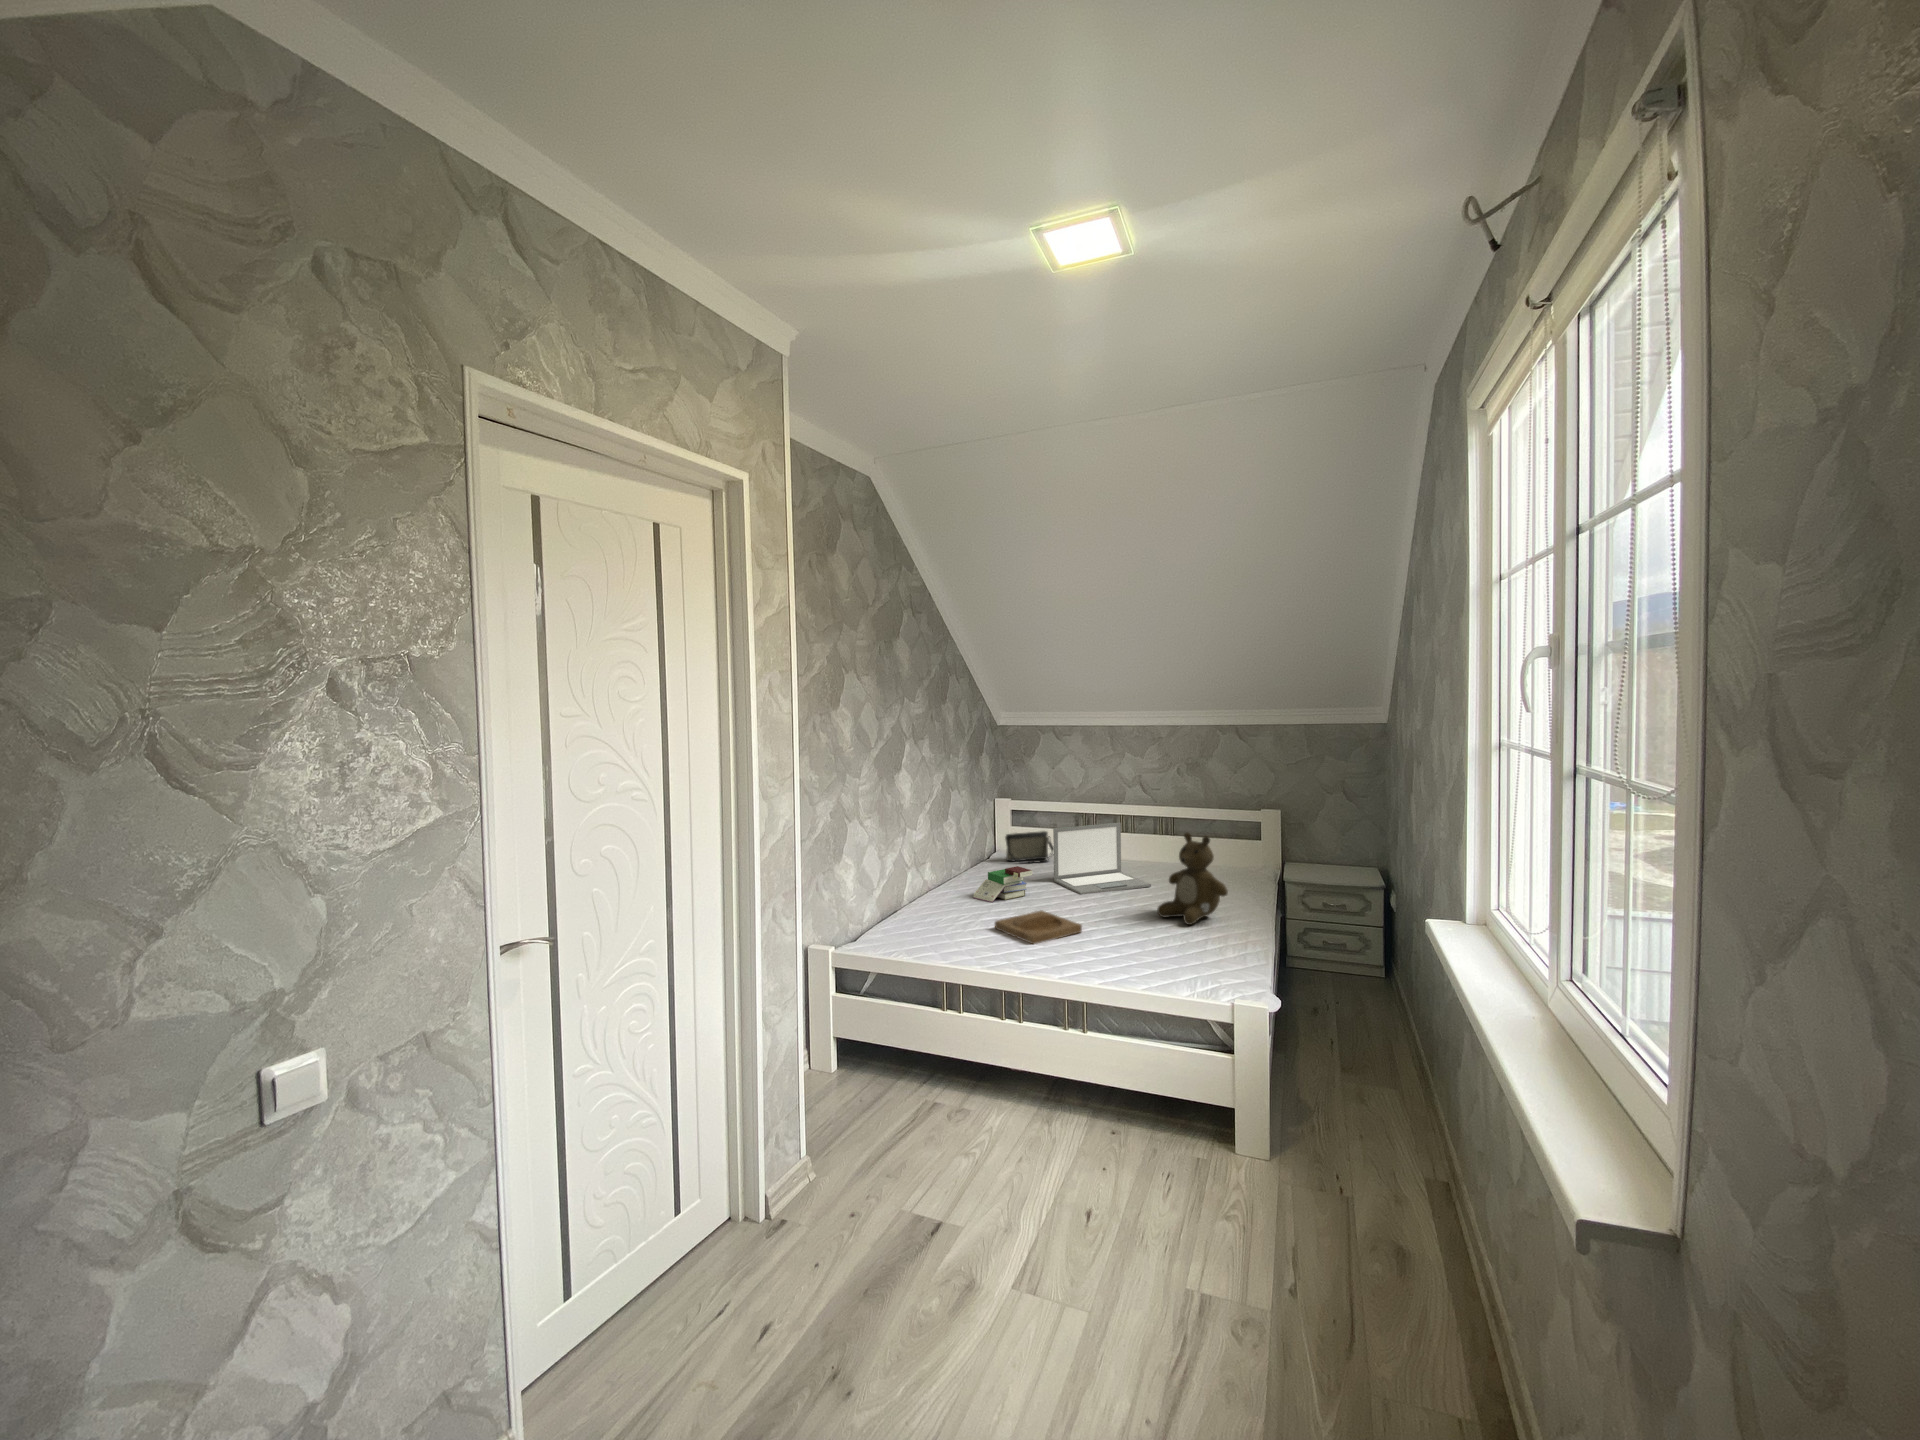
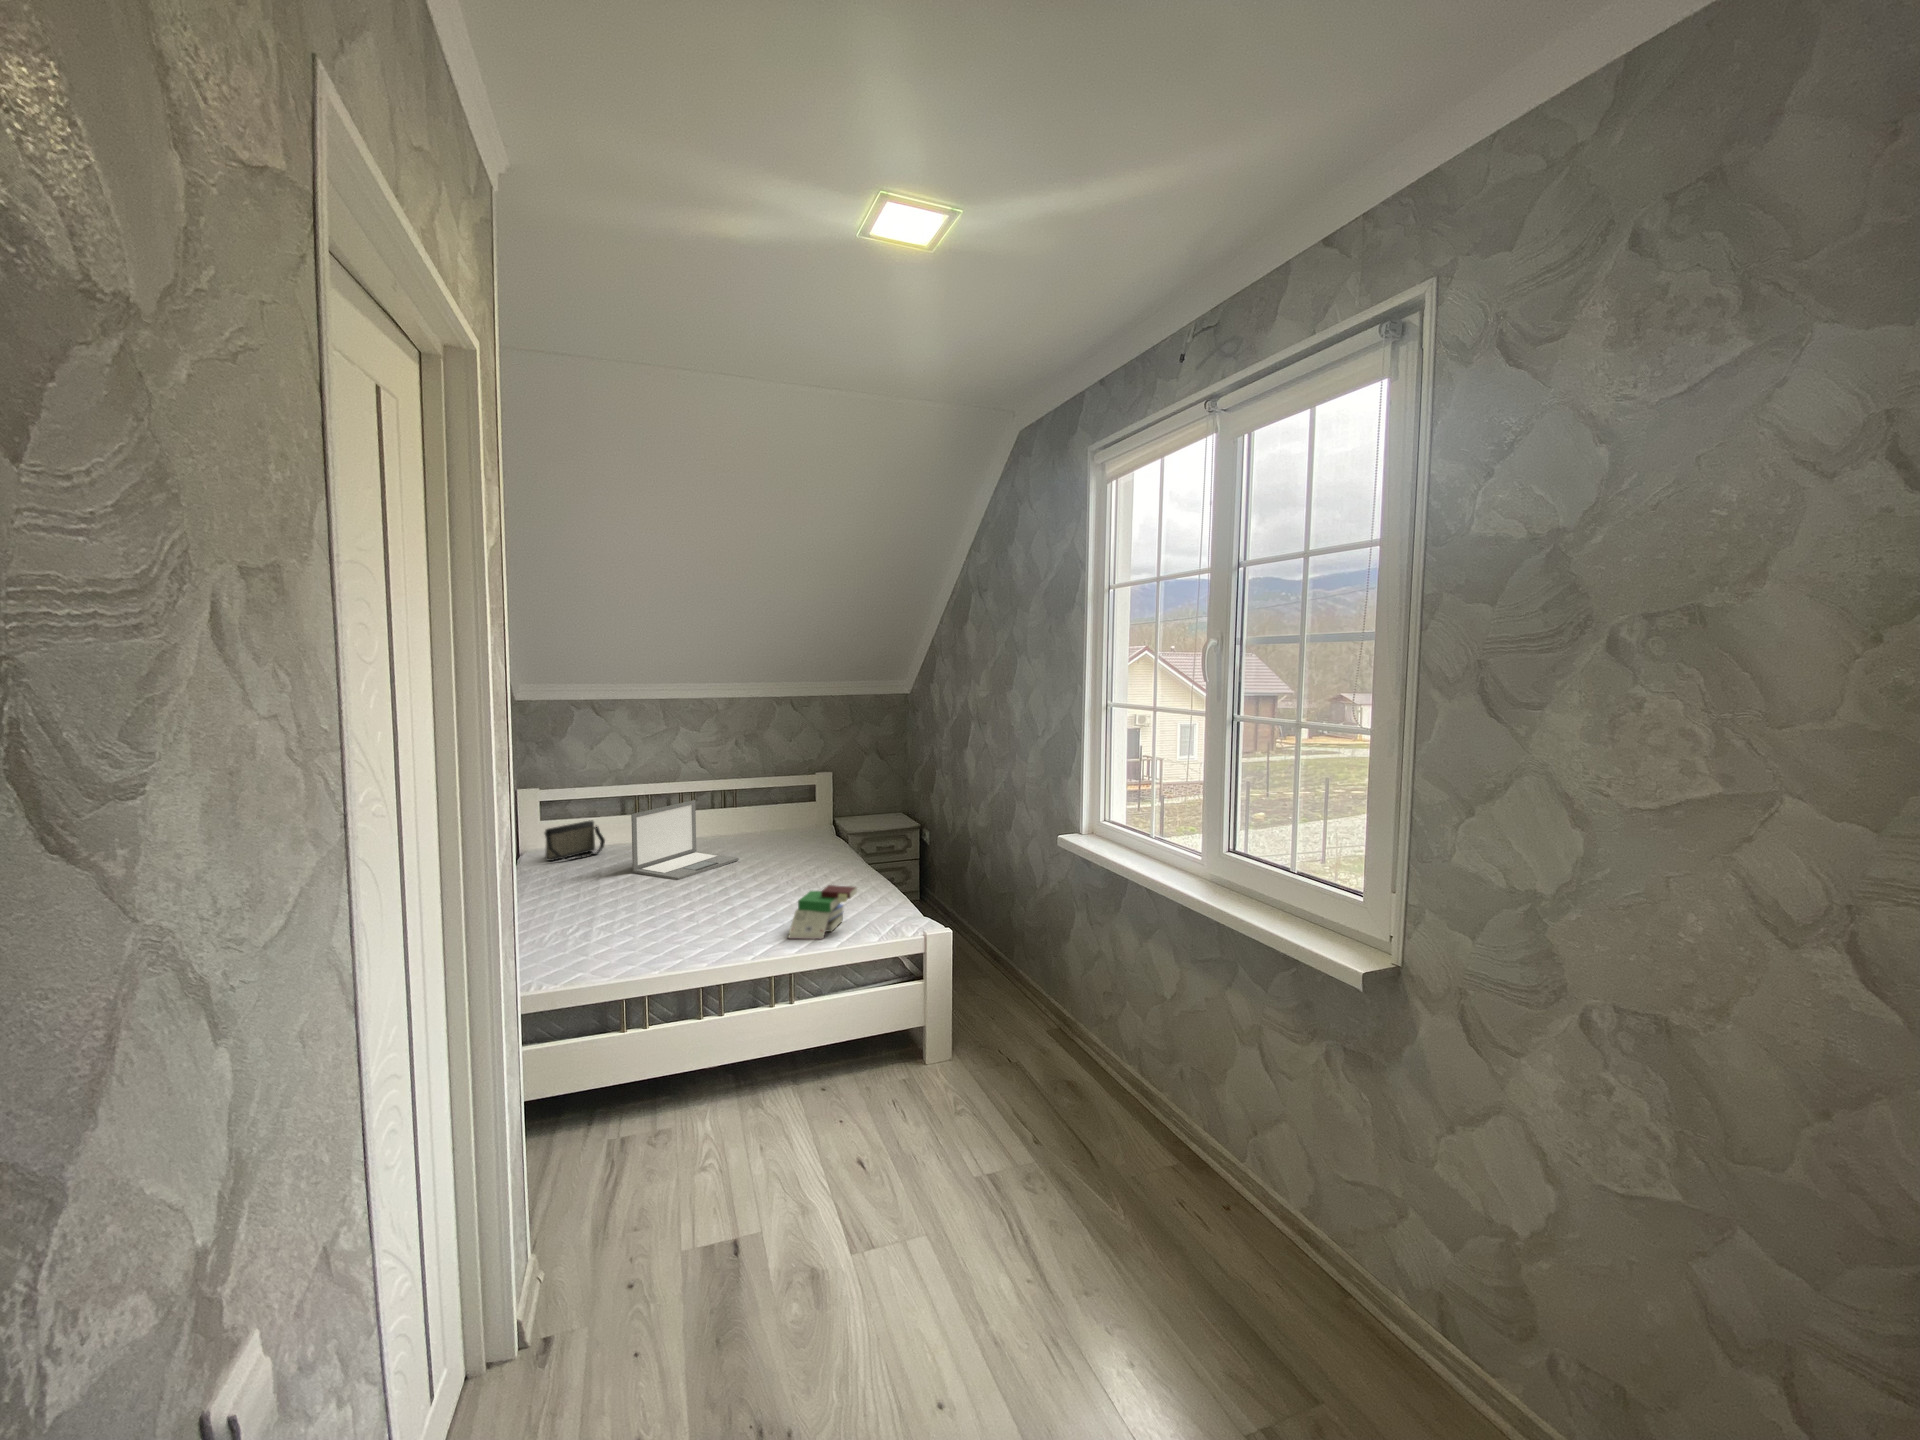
teddy bear: present [1157,833,1228,925] -> none [778,800,842,886]
book: present [973,866,1032,903] -> present [789,885,857,939]
tray: present [995,911,1082,944] -> none [629,901,727,936]

